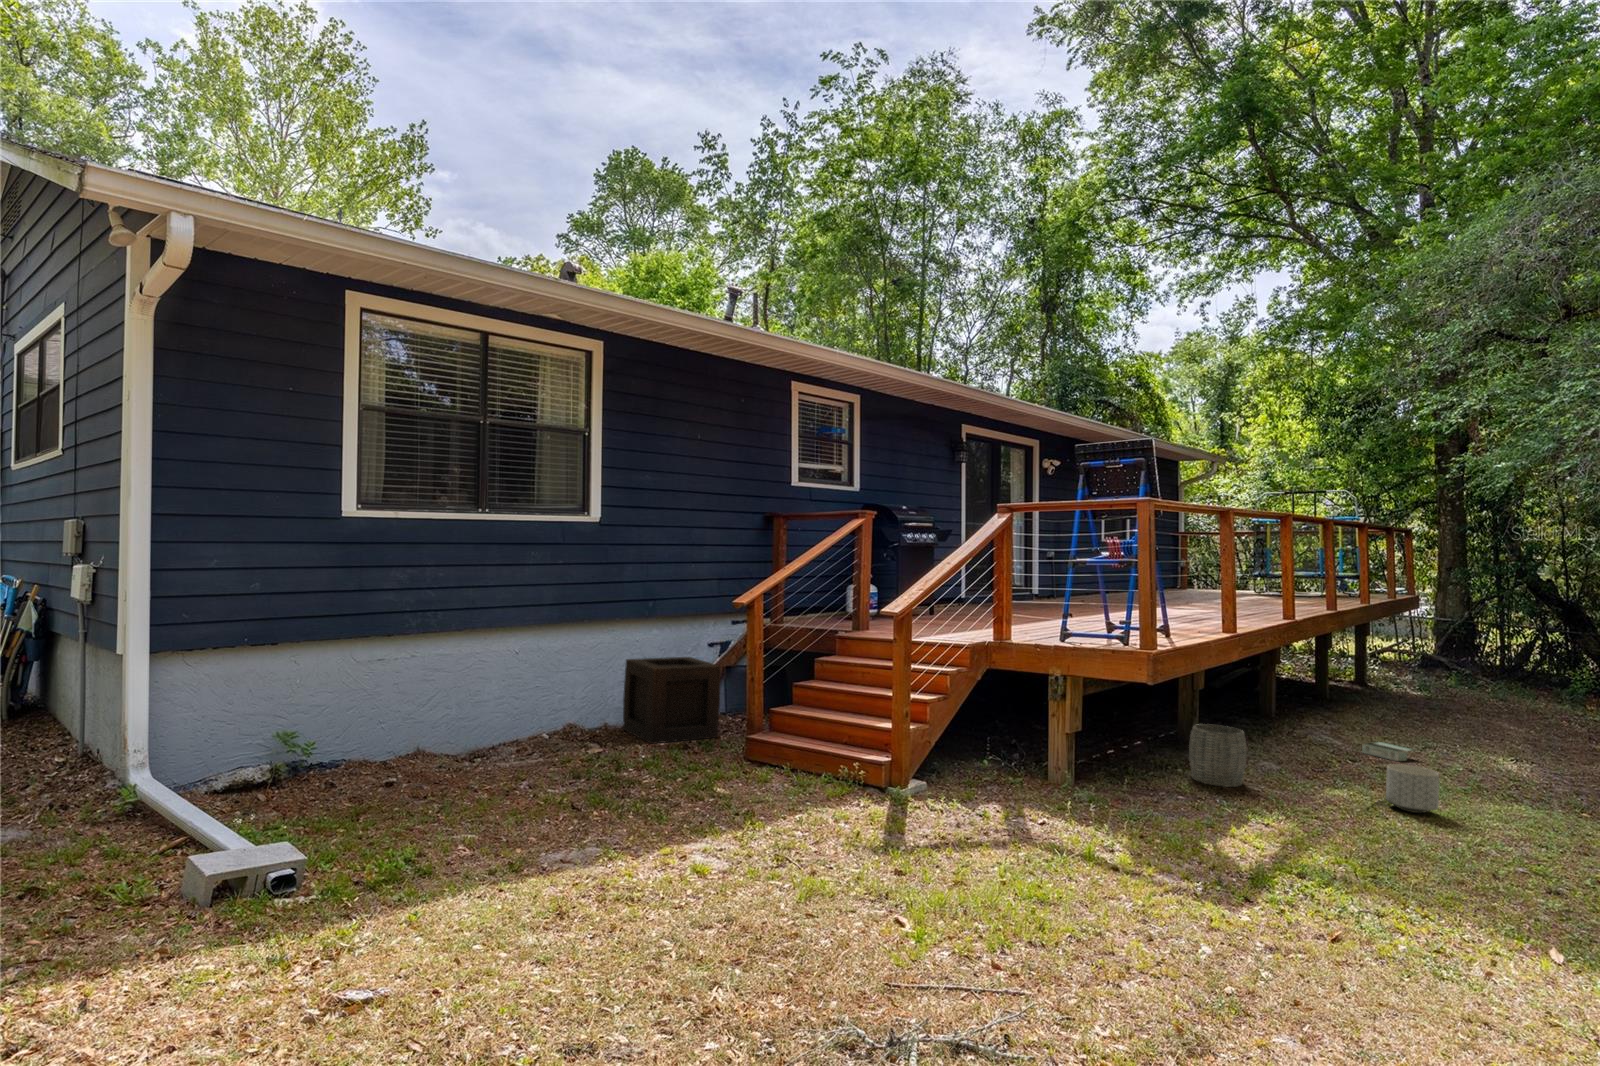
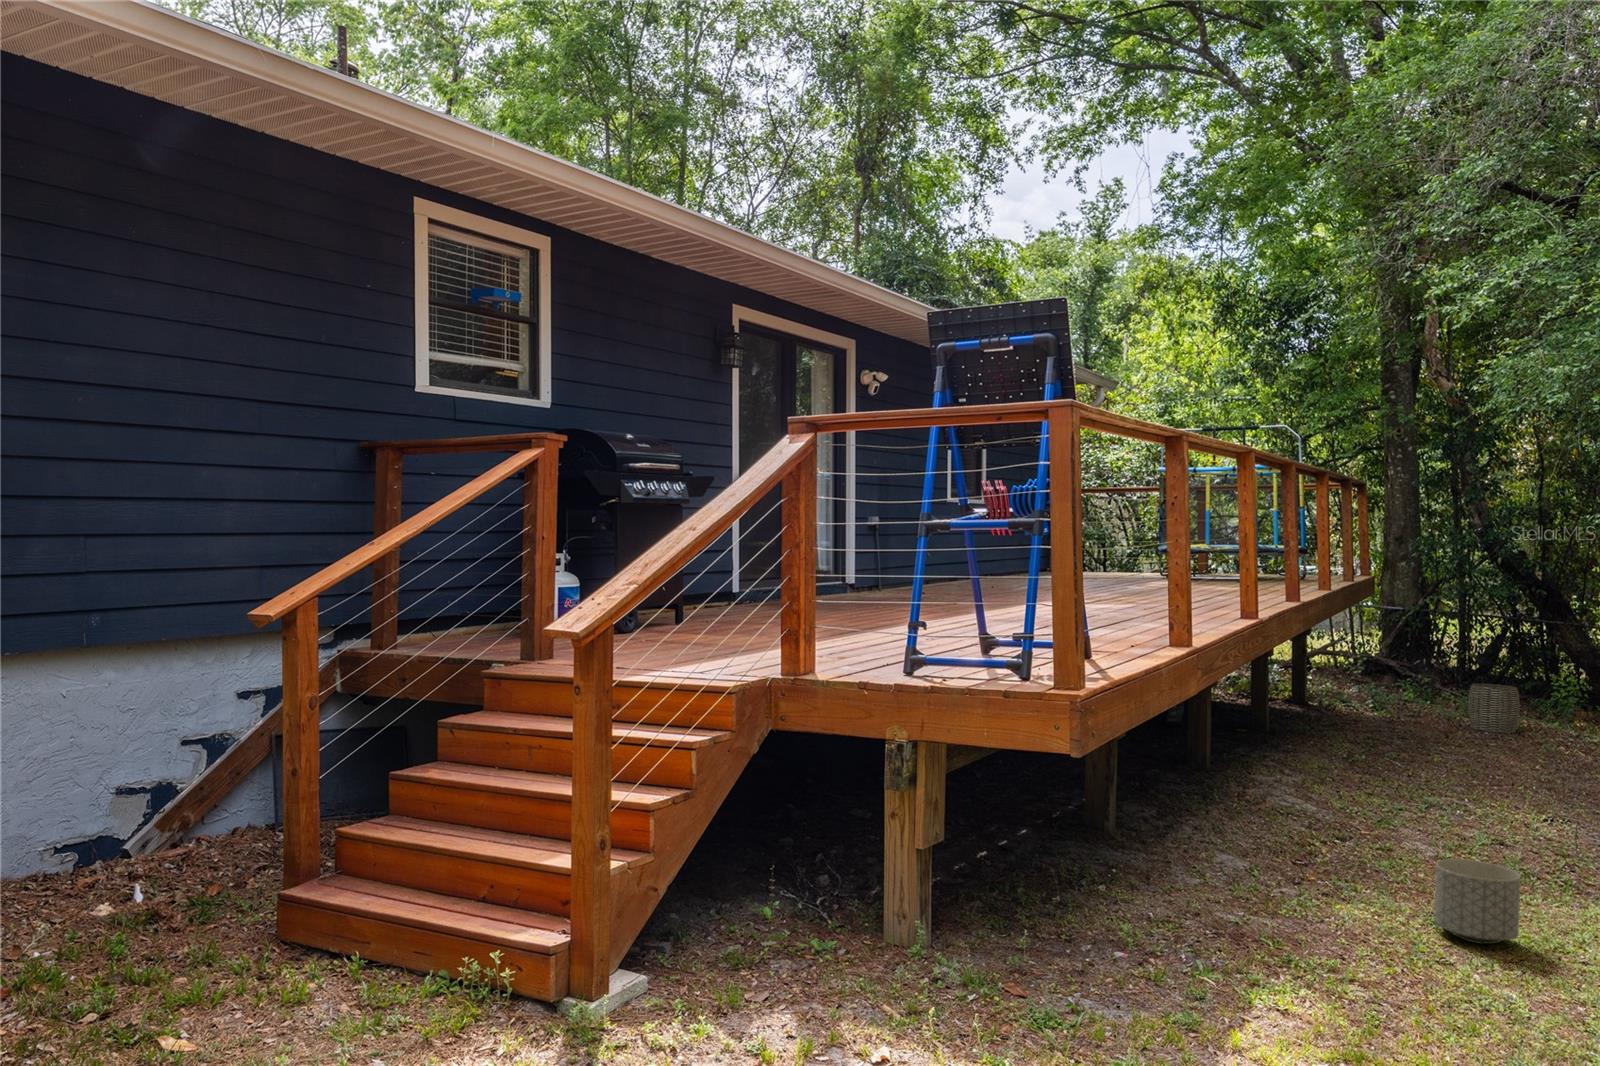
wooden crate: present [623,657,721,744] -> none [23,724,236,922]
woven basket: present [1189,724,1247,787] -> present [1468,683,1520,733]
toolbox: present [1362,741,1414,761] -> none [1355,802,1433,836]

